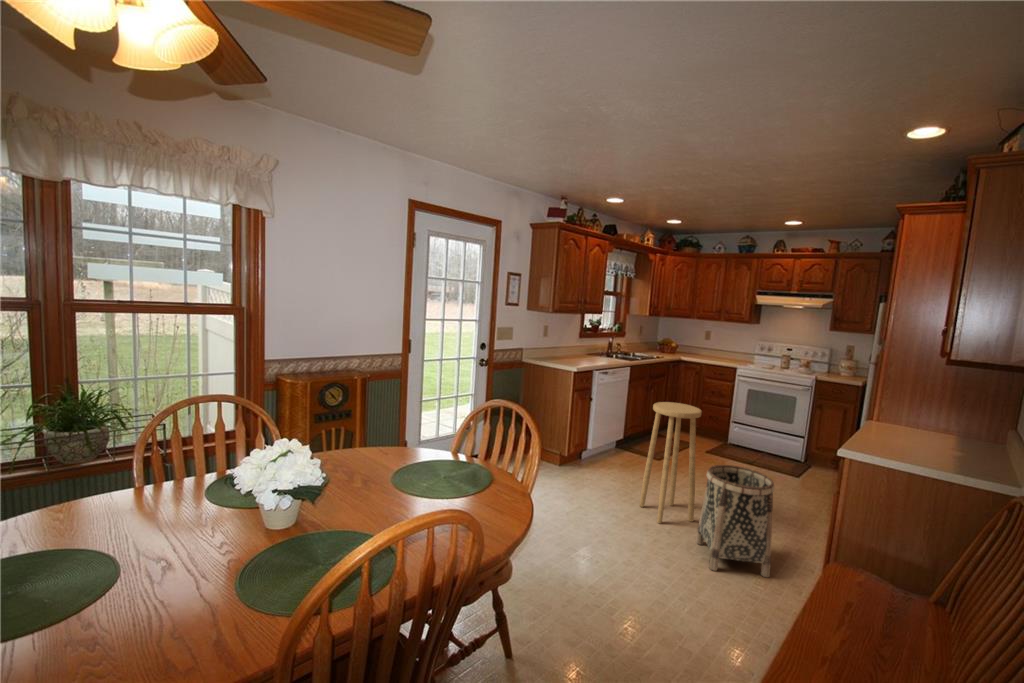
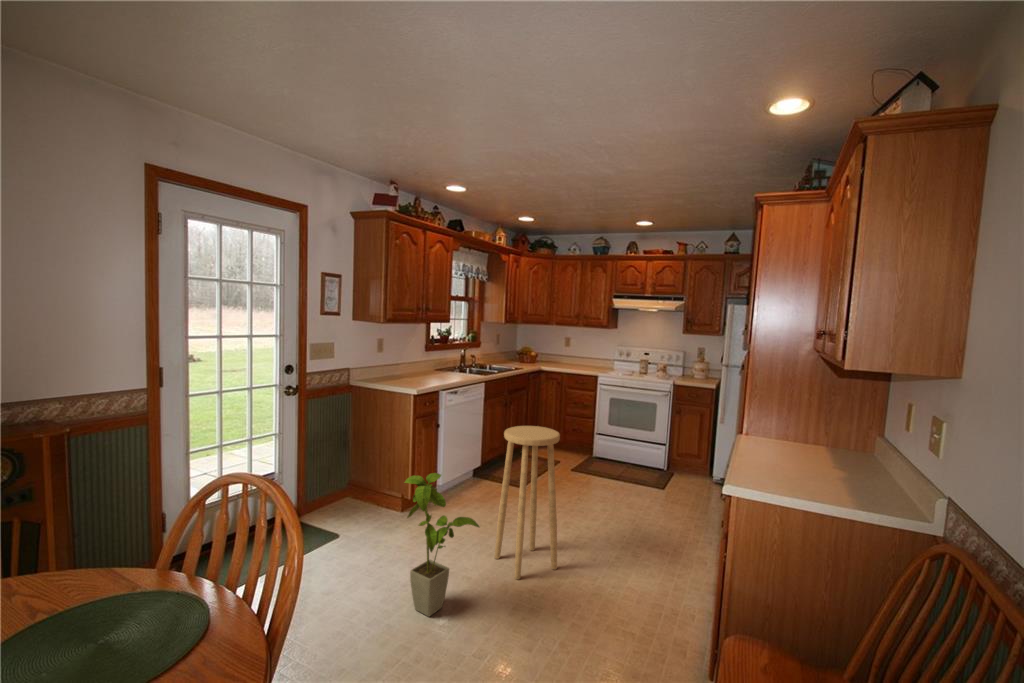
house plant: none [577,429,635,536] -> present [405,473,479,616]
basket: present [696,465,774,577] -> none [560,499,644,640]

